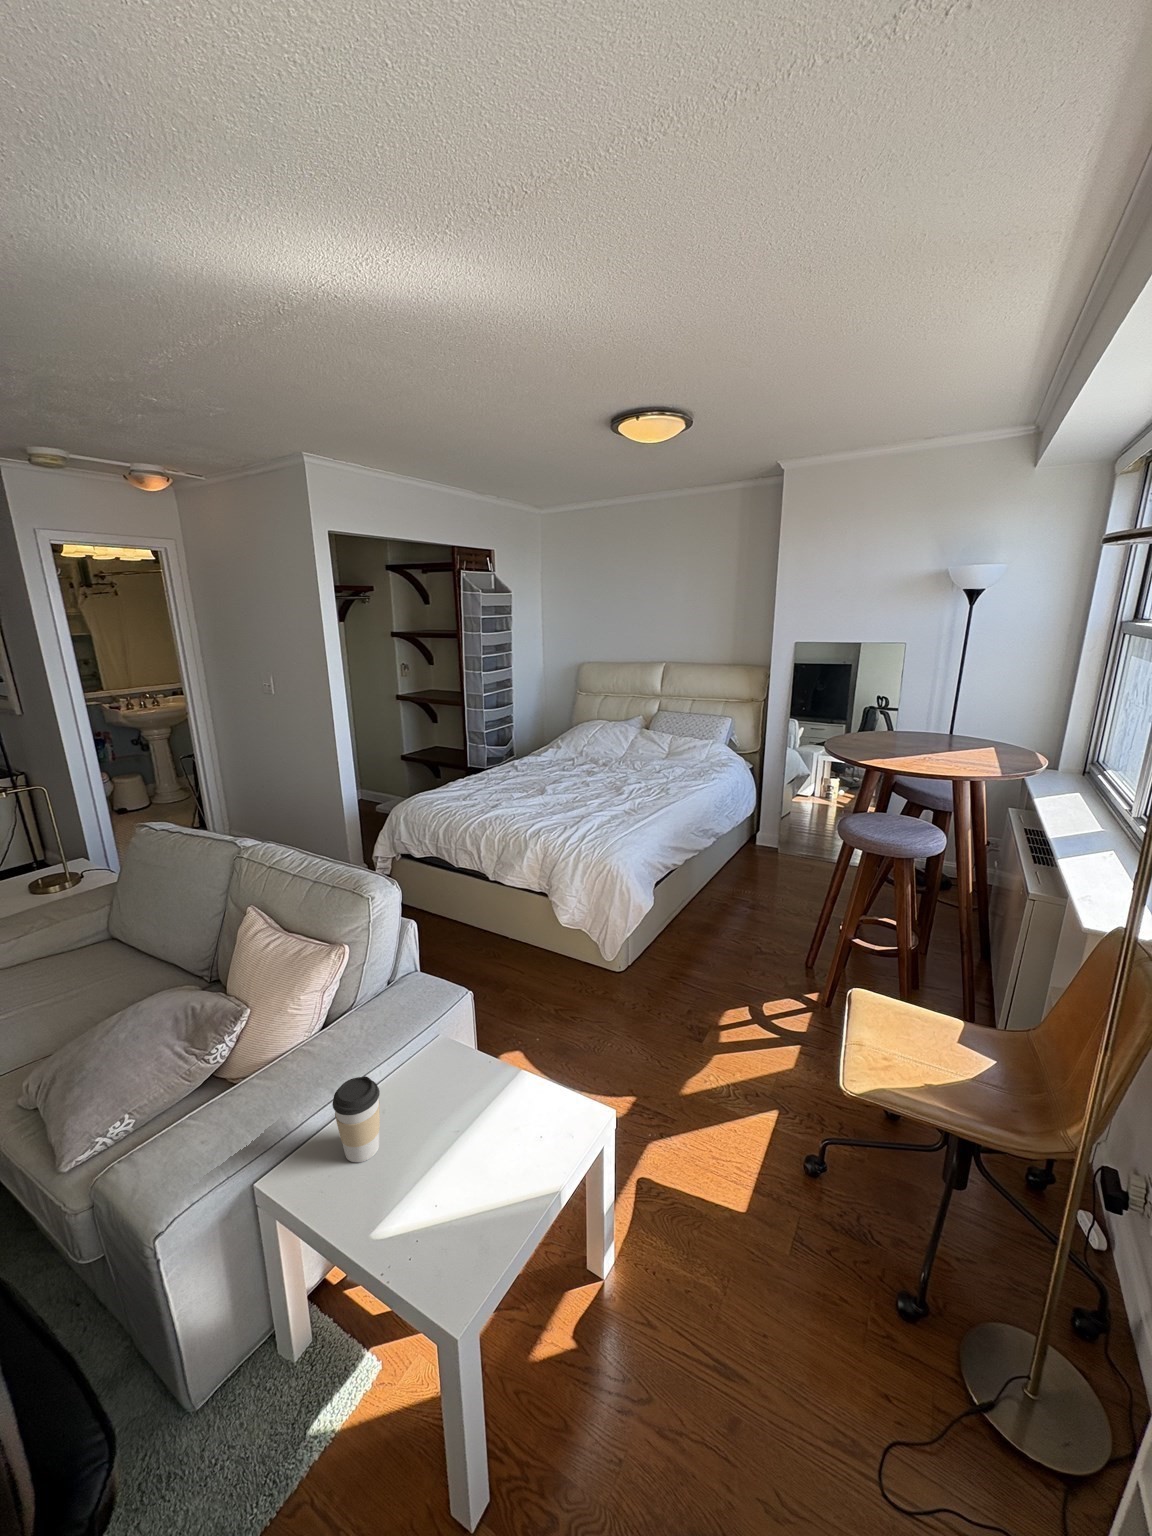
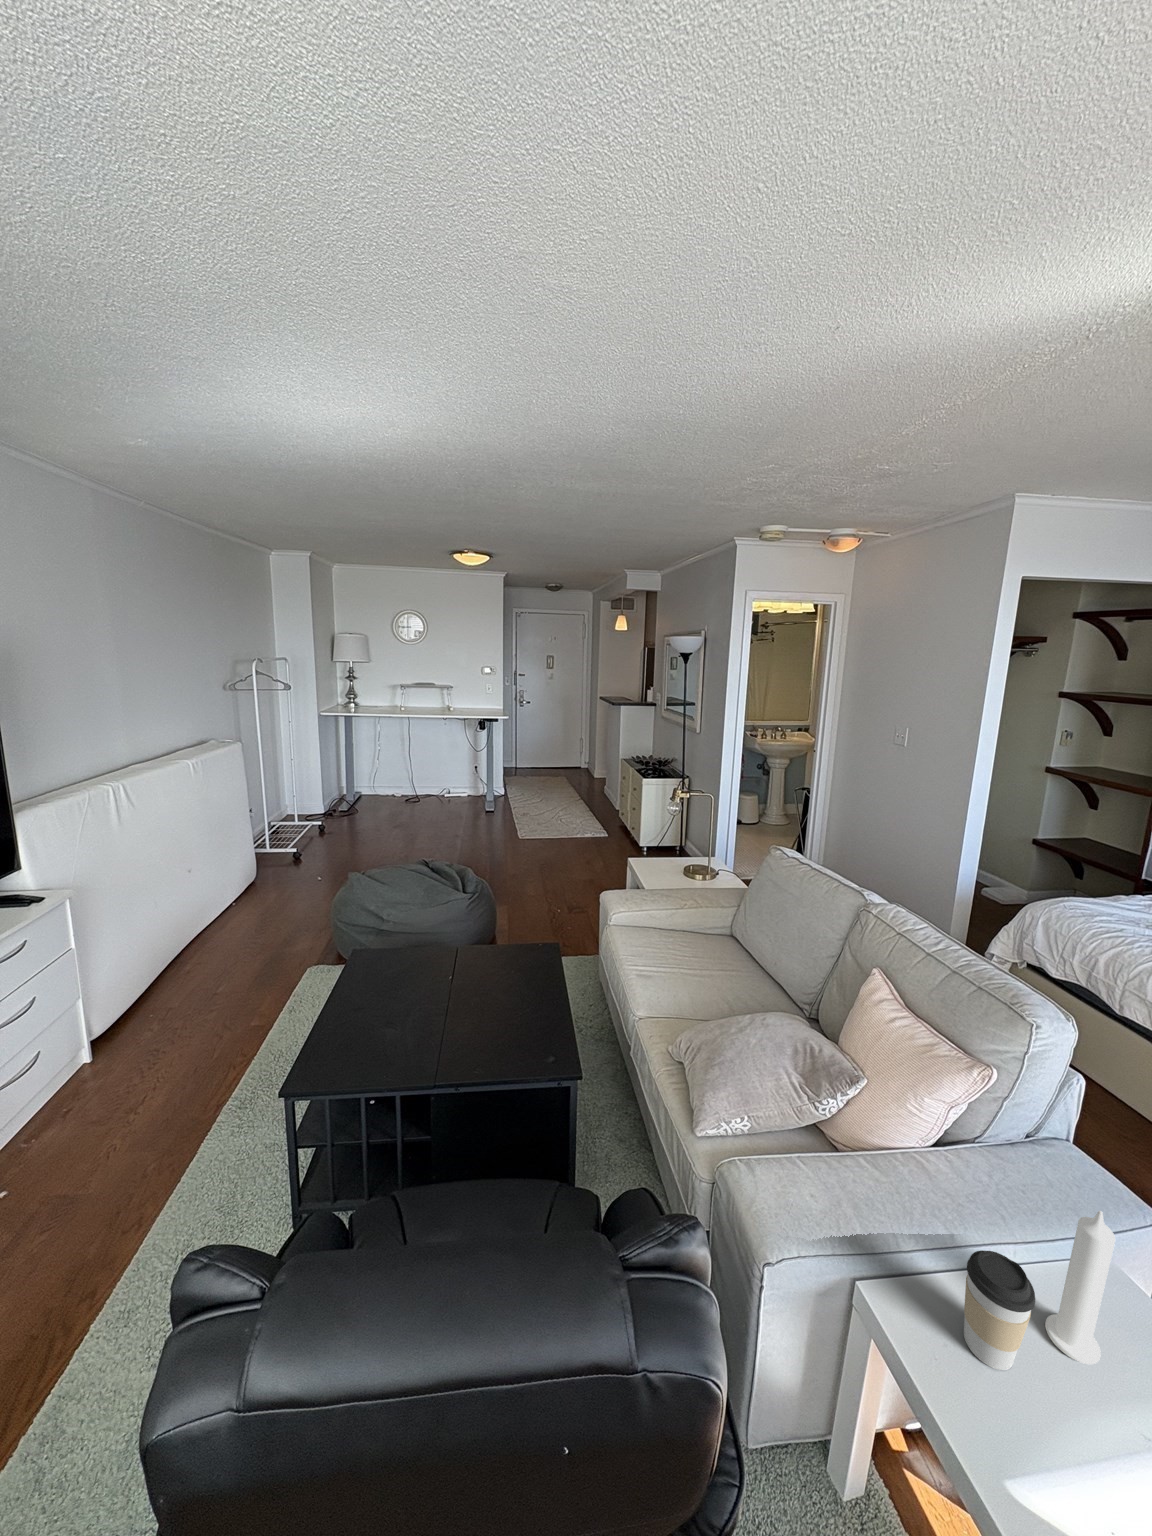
candle: none [398,1006,432,1114] -> present [1045,1211,1115,1364]

